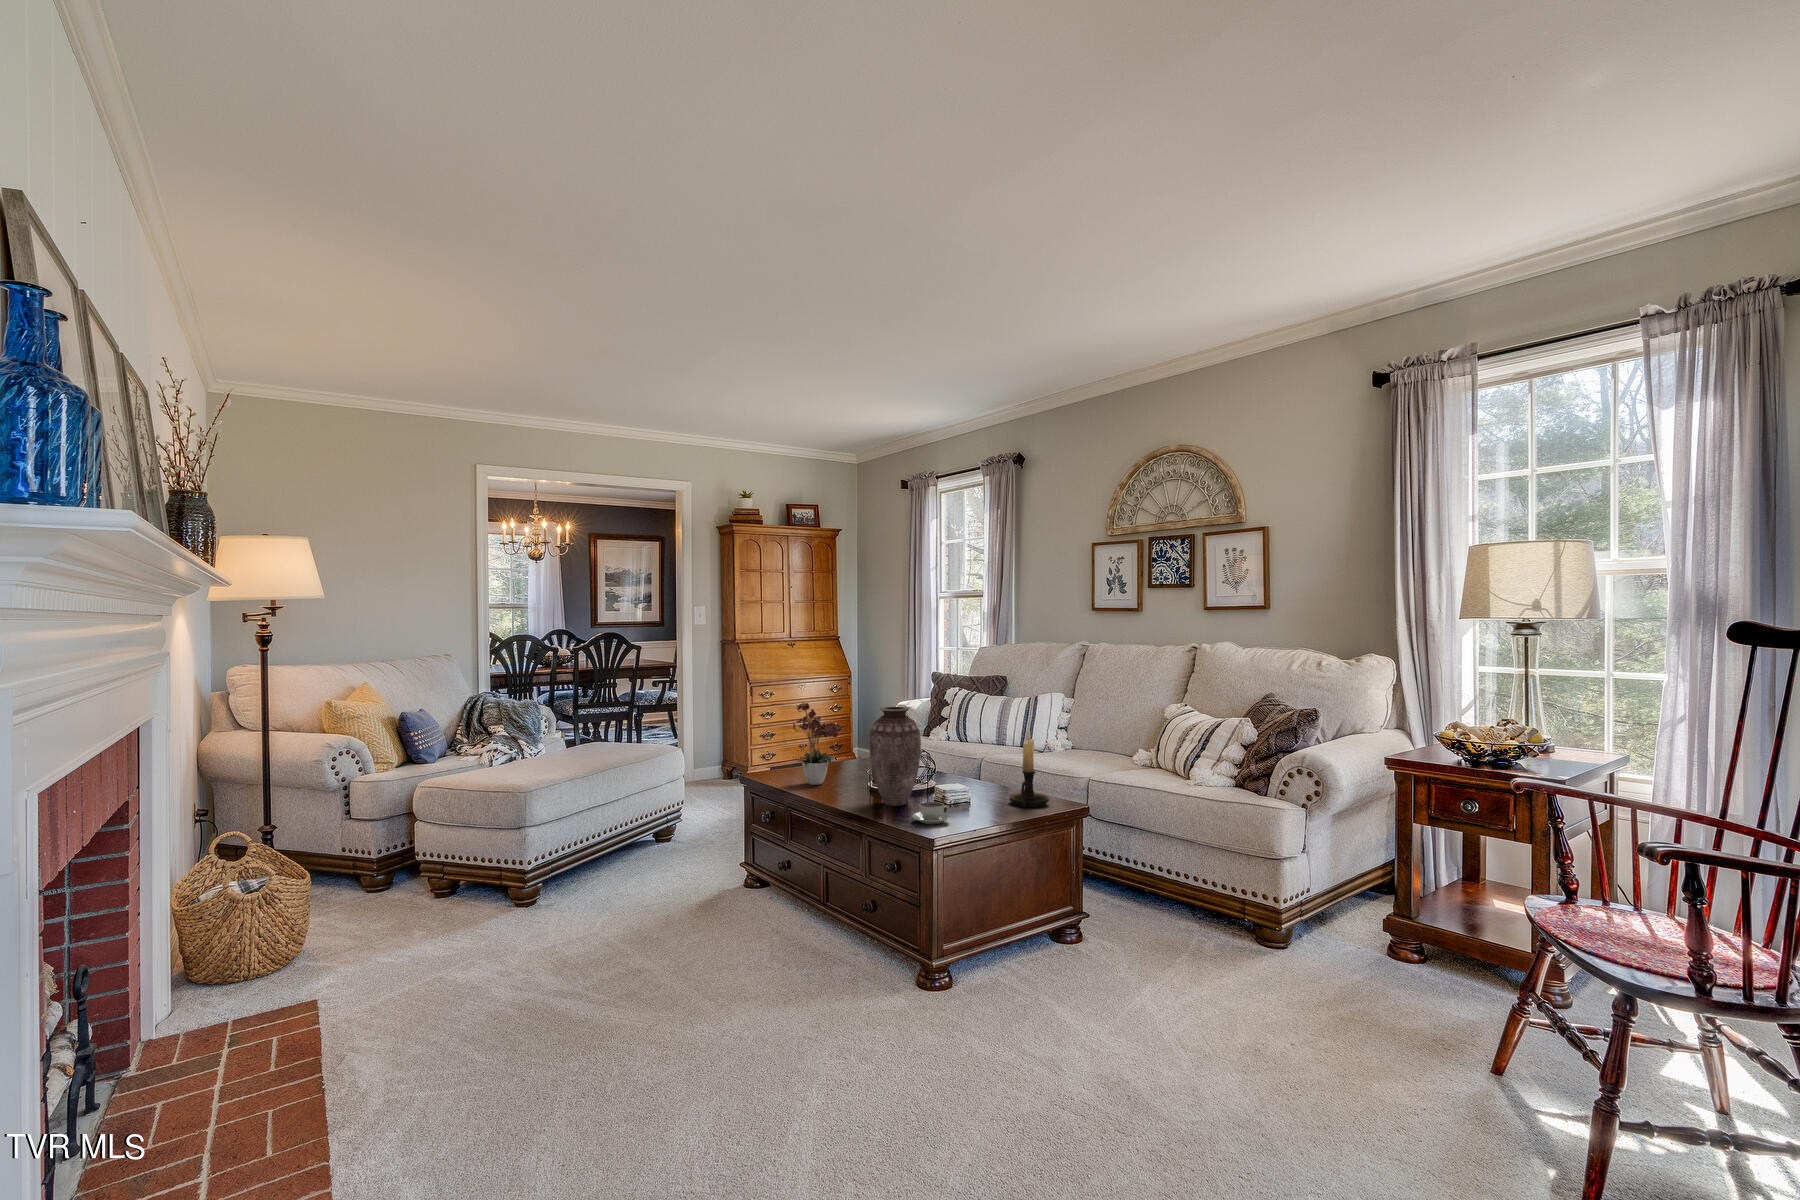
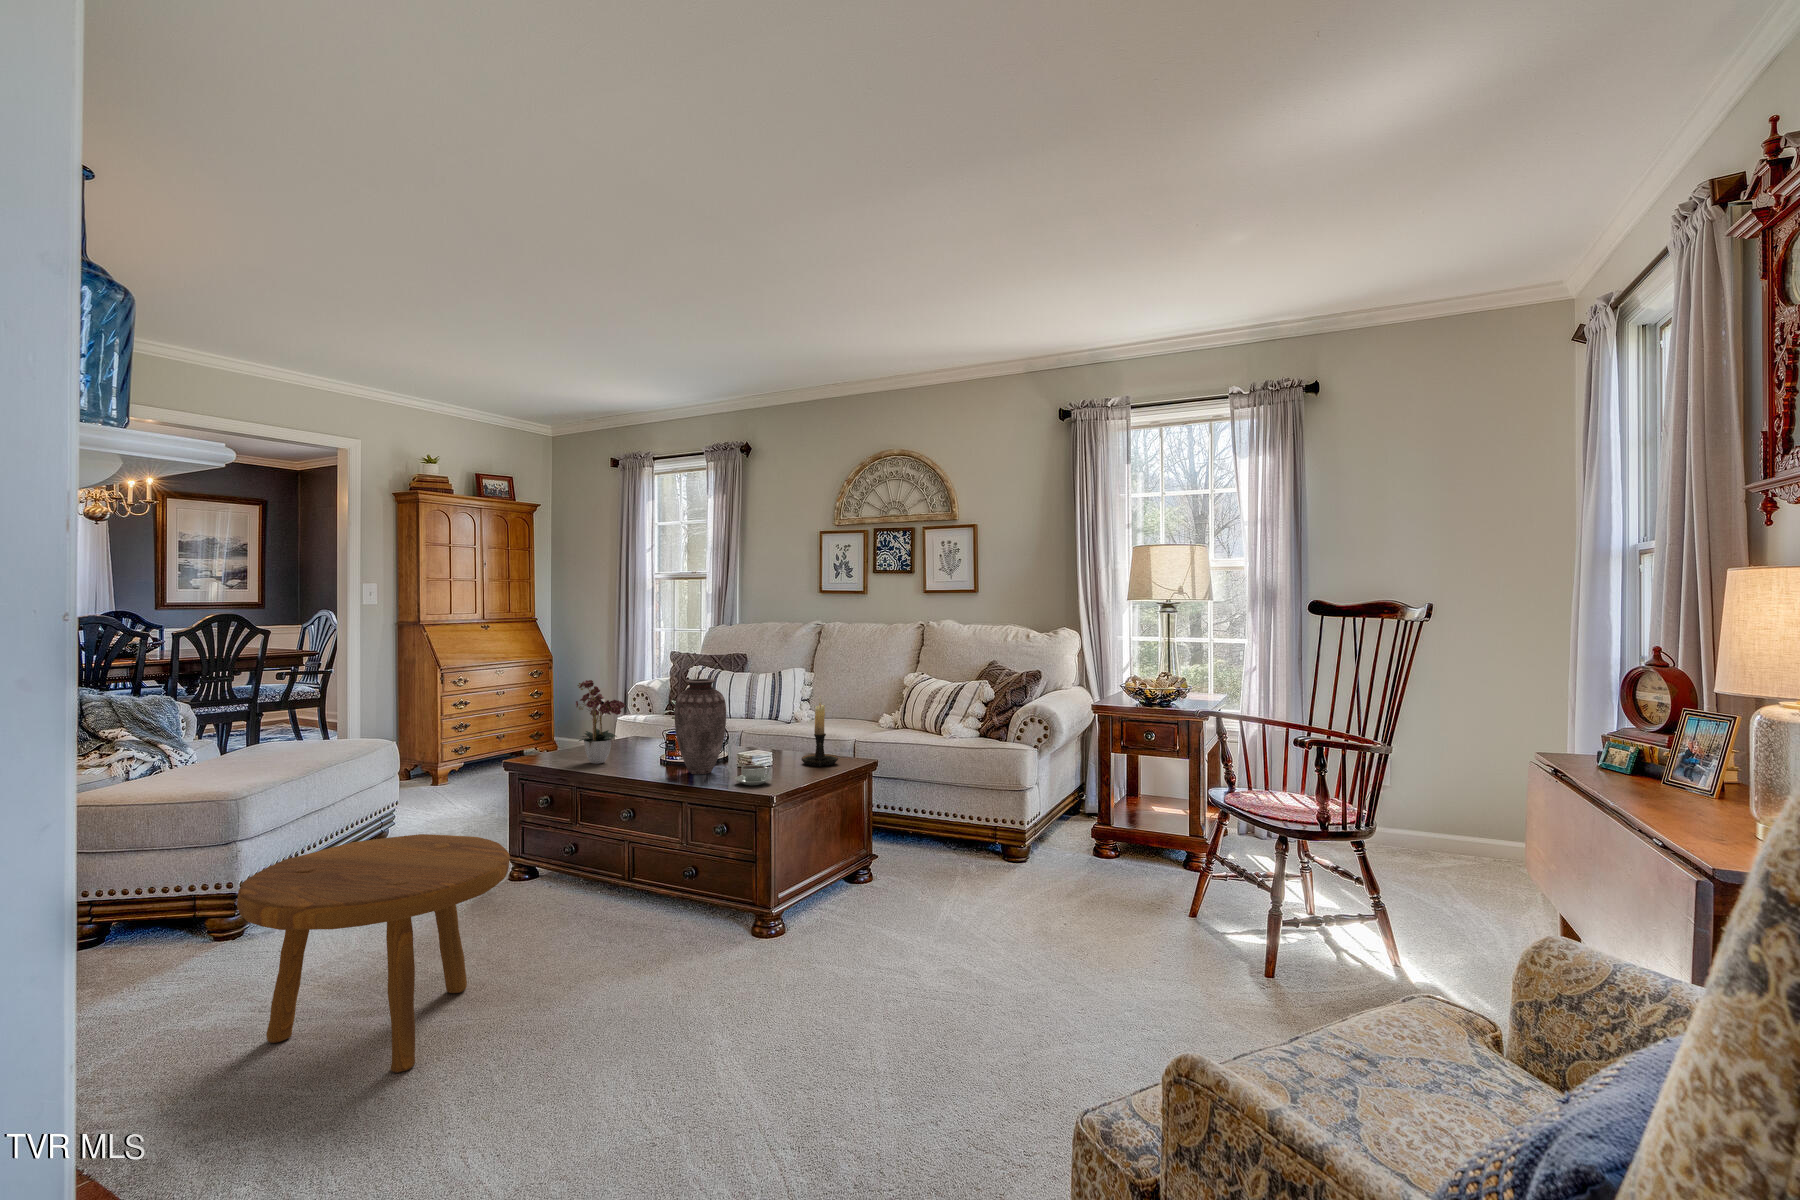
footstool: none [440,843,664,1065] -> present [237,834,510,1073]

